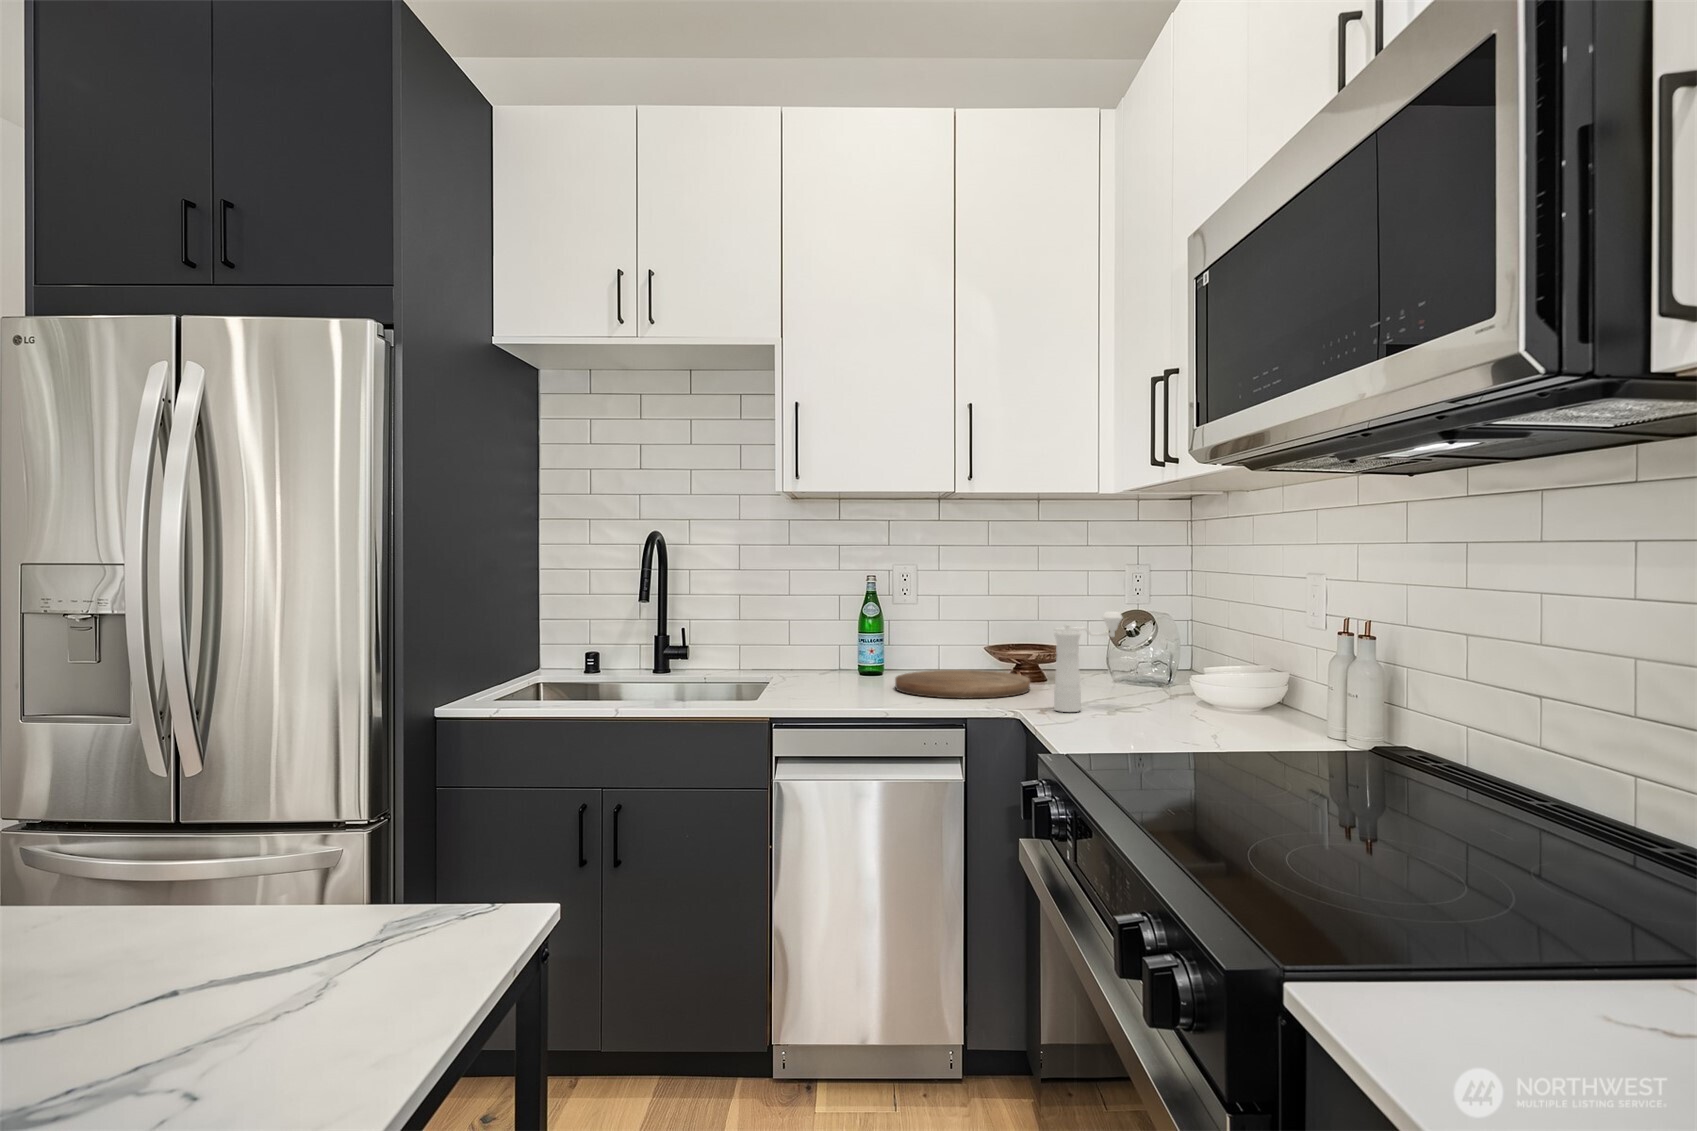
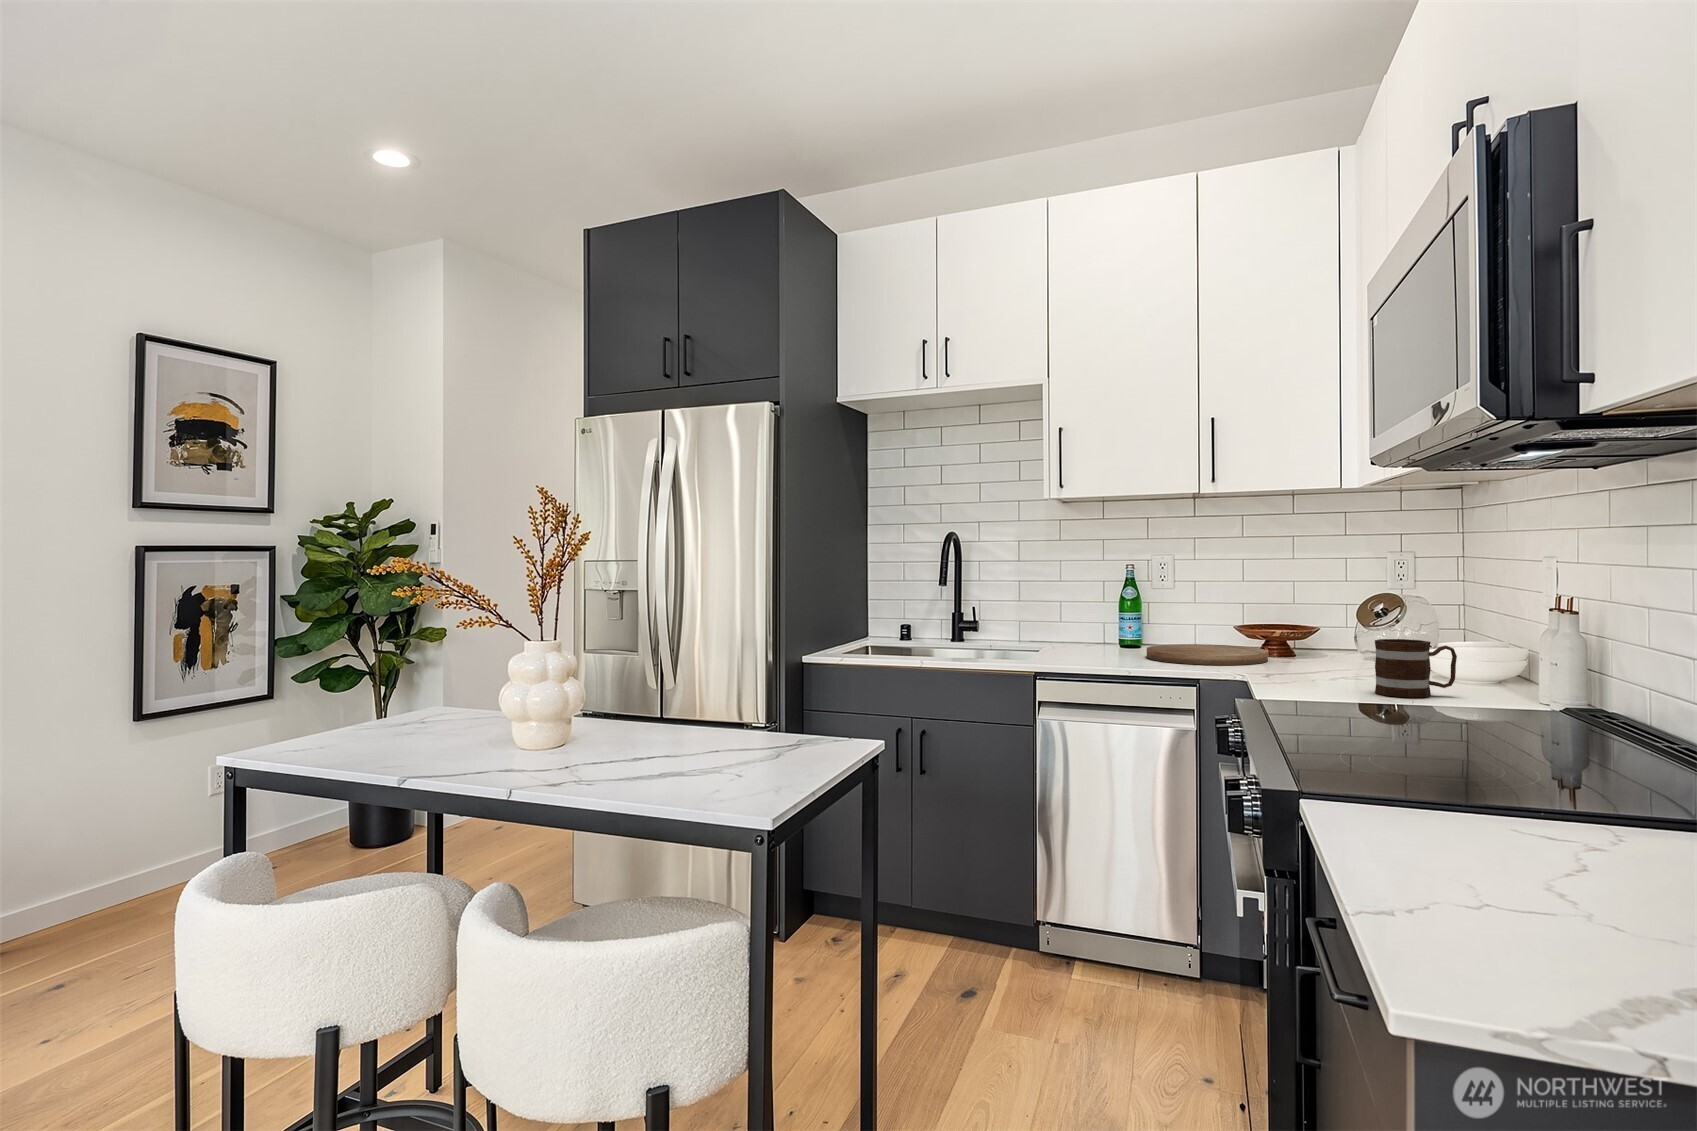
pepper mill: present [1054,612,1122,712] -> none [1279,592,1347,676]
mug: none [1167,669,1249,739] -> present [1375,639,1457,697]

